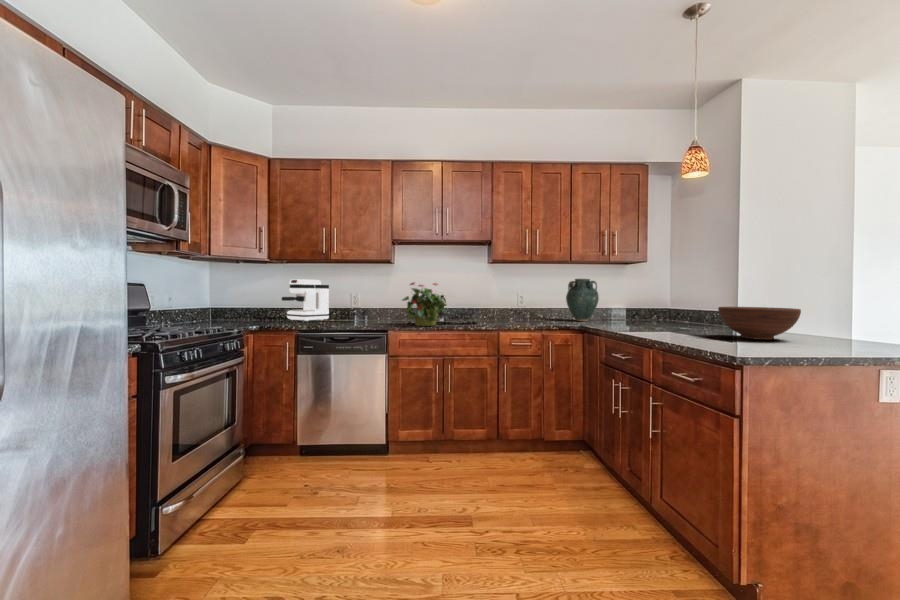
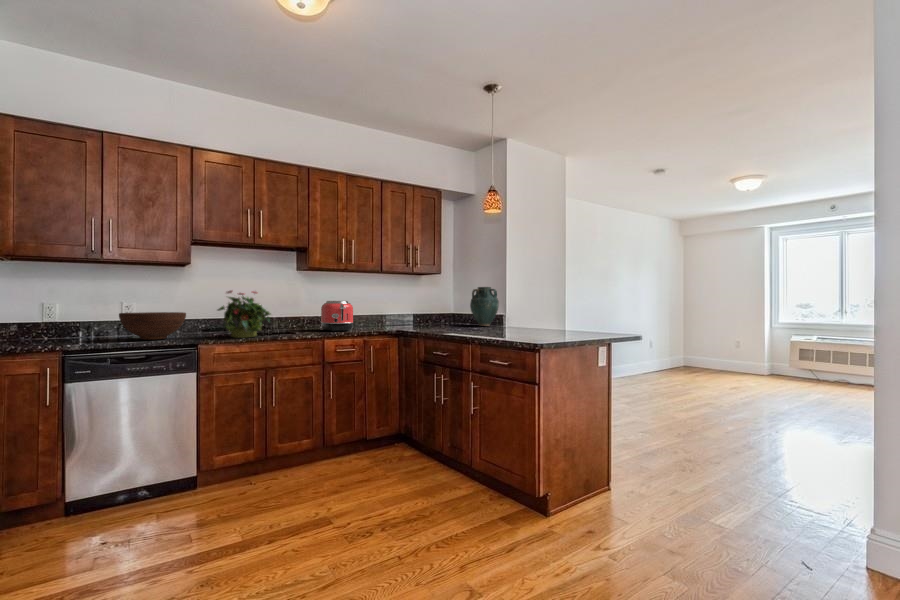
coffee maker: present [282,279,329,321] -> none [22,286,95,341]
vase: present [566,279,599,321] -> present [470,287,499,326]
toaster: none [505,293,536,324] -> present [321,301,354,331]
fruit bowl: present [718,307,801,340] -> present [119,312,186,340]

